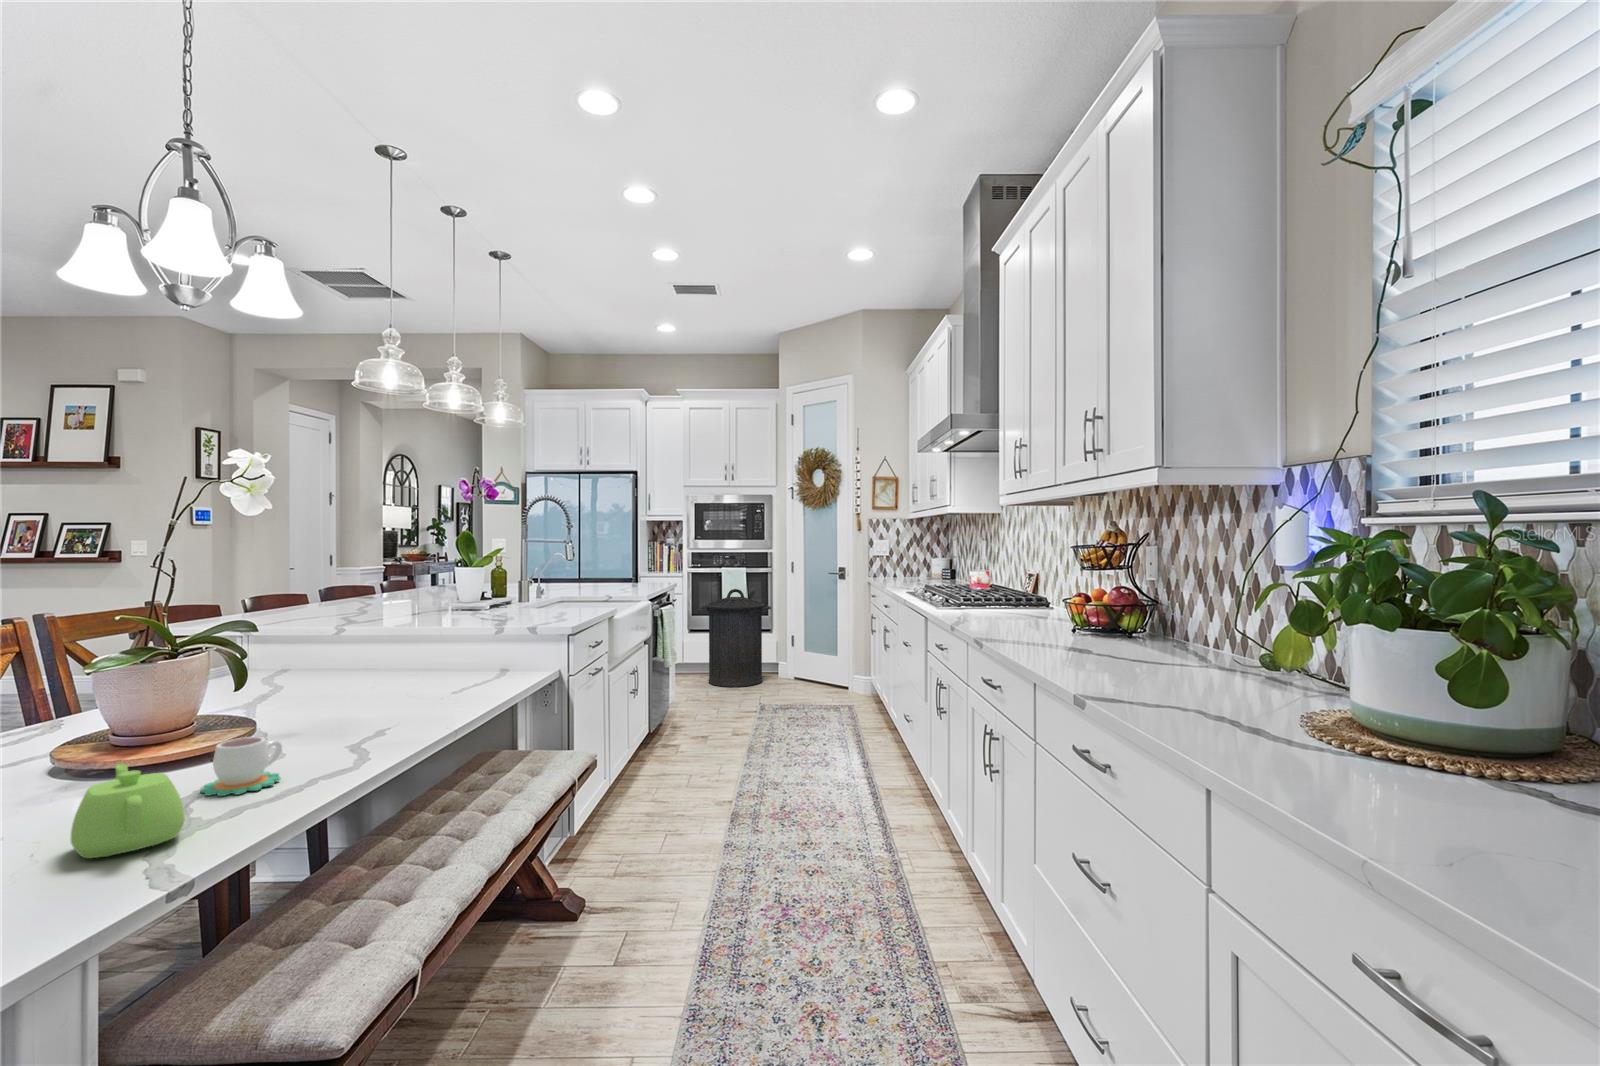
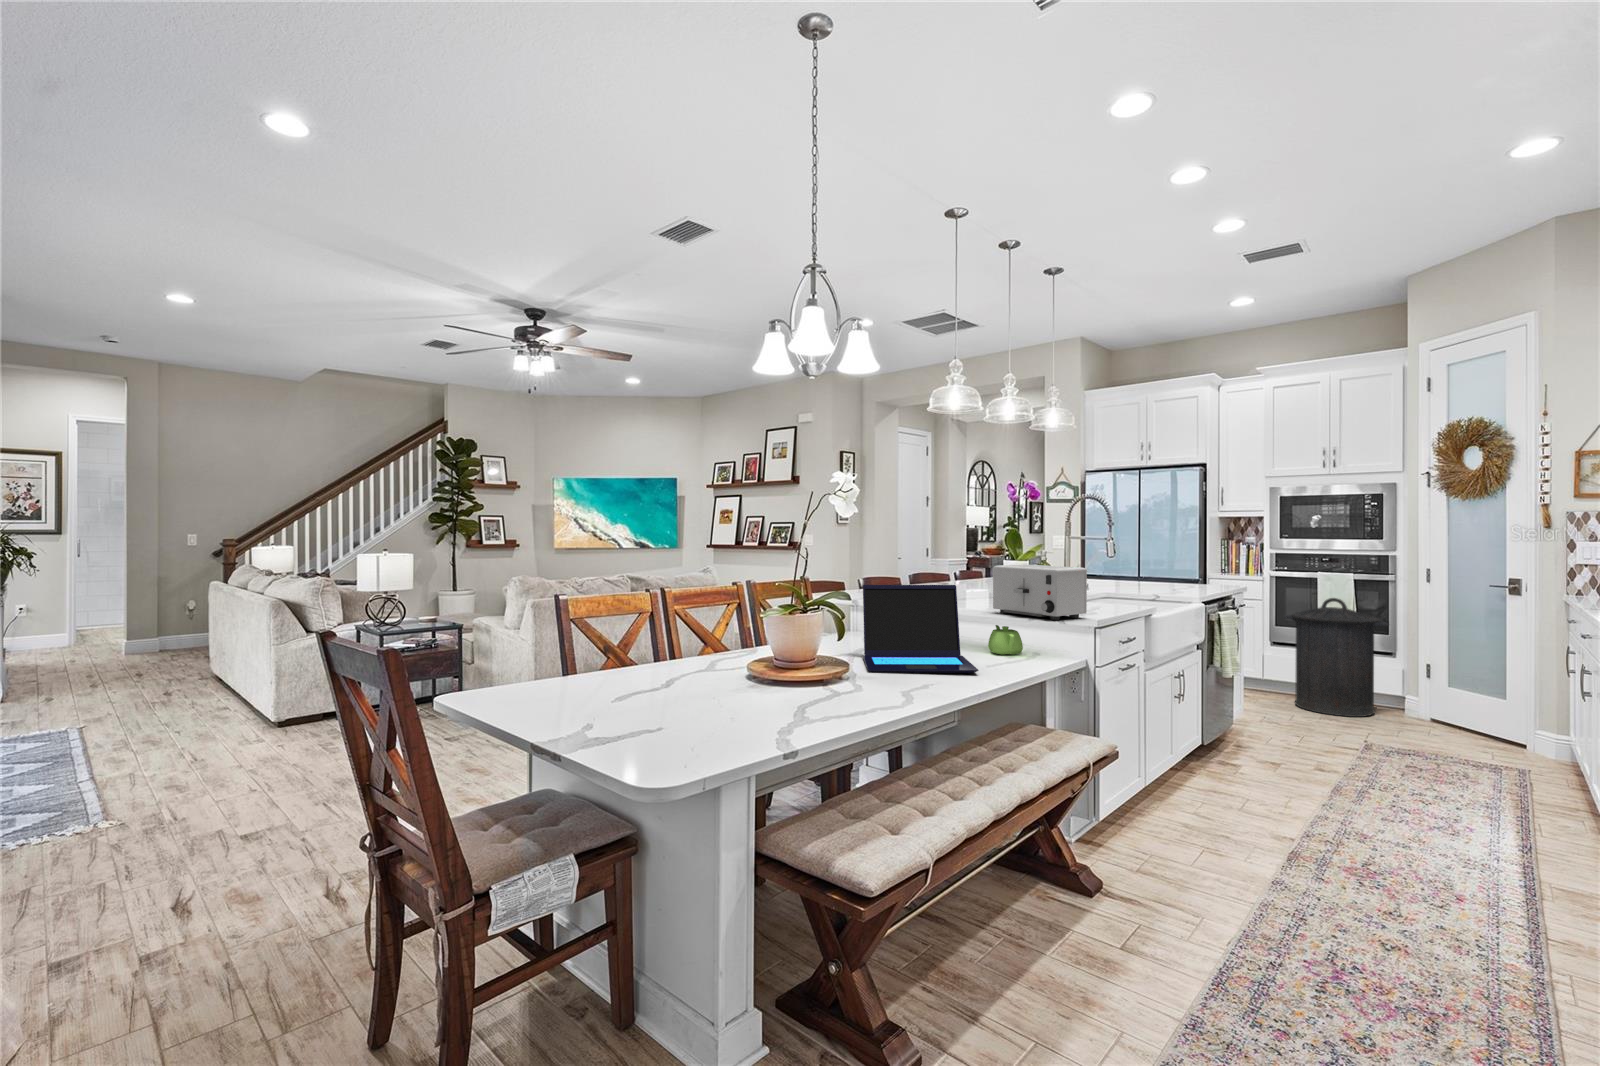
toaster: none [450,571,557,630] -> present [993,564,1087,620]
laptop: none [272,599,451,727] -> present [863,585,979,673]
mug: present [200,737,282,796] -> none [808,671,853,708]
teapot: present [71,763,185,858] -> present [988,625,1023,655]

